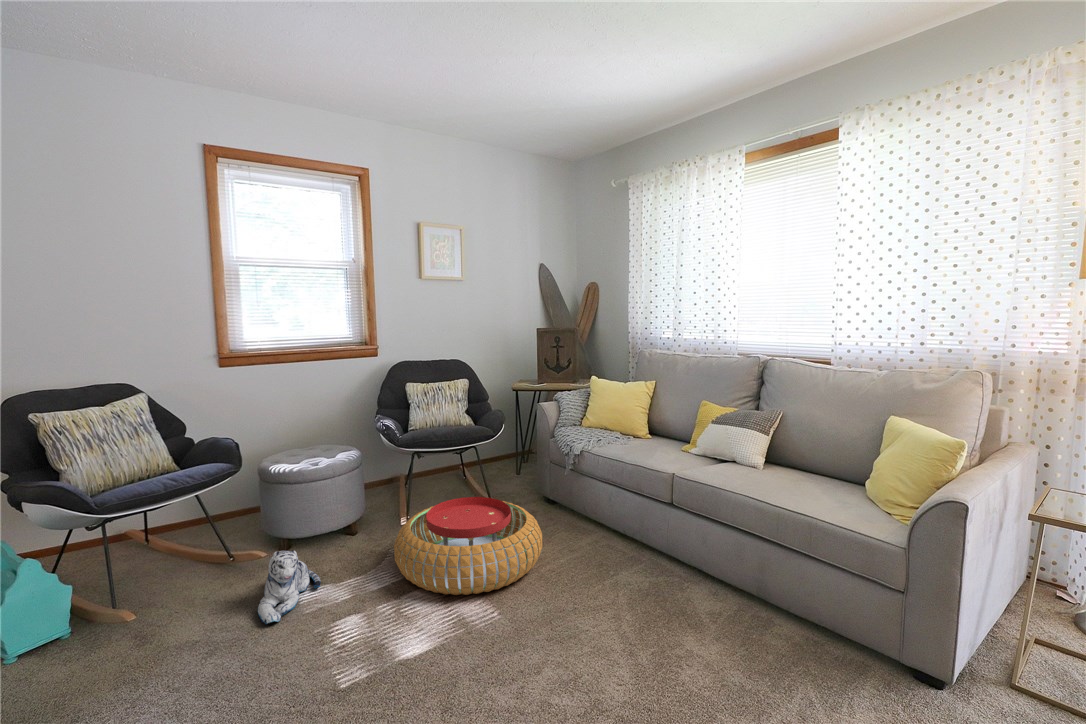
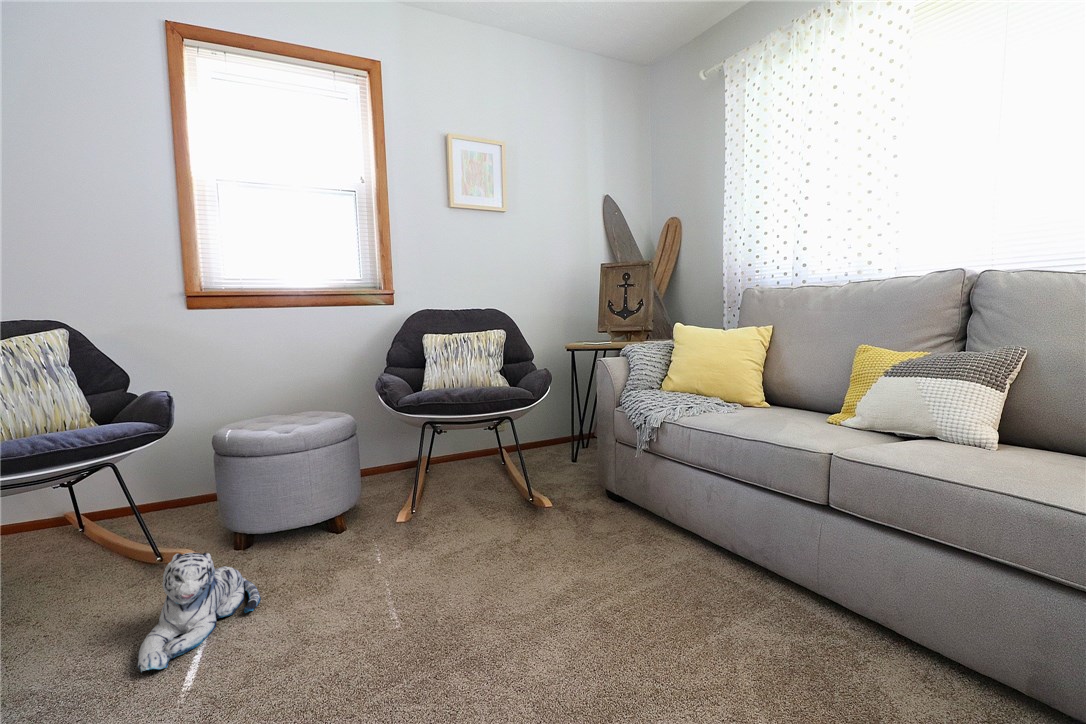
pouf: present [394,497,542,595] -> none [367,484,600,642]

